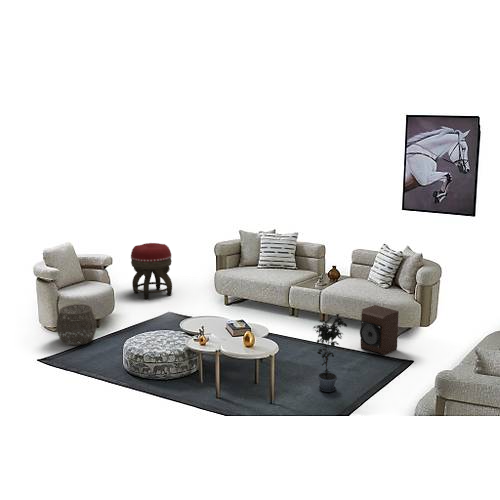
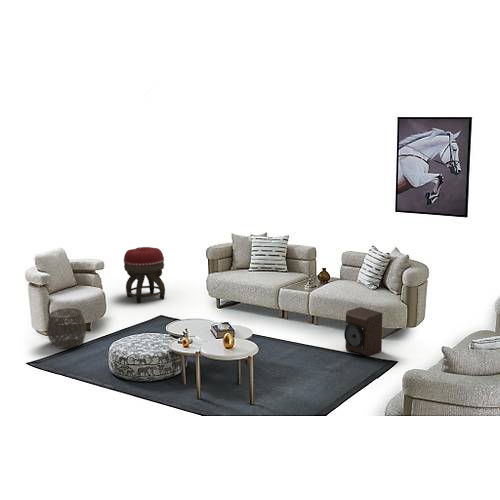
potted plant: present [314,314,347,392] -> none [291,316,325,393]

